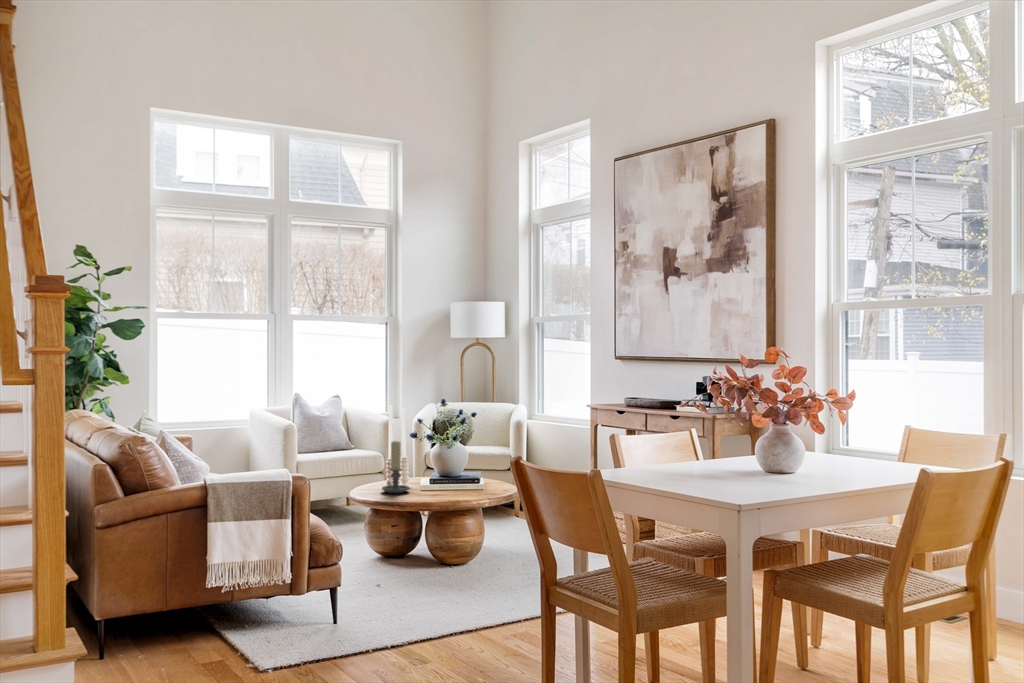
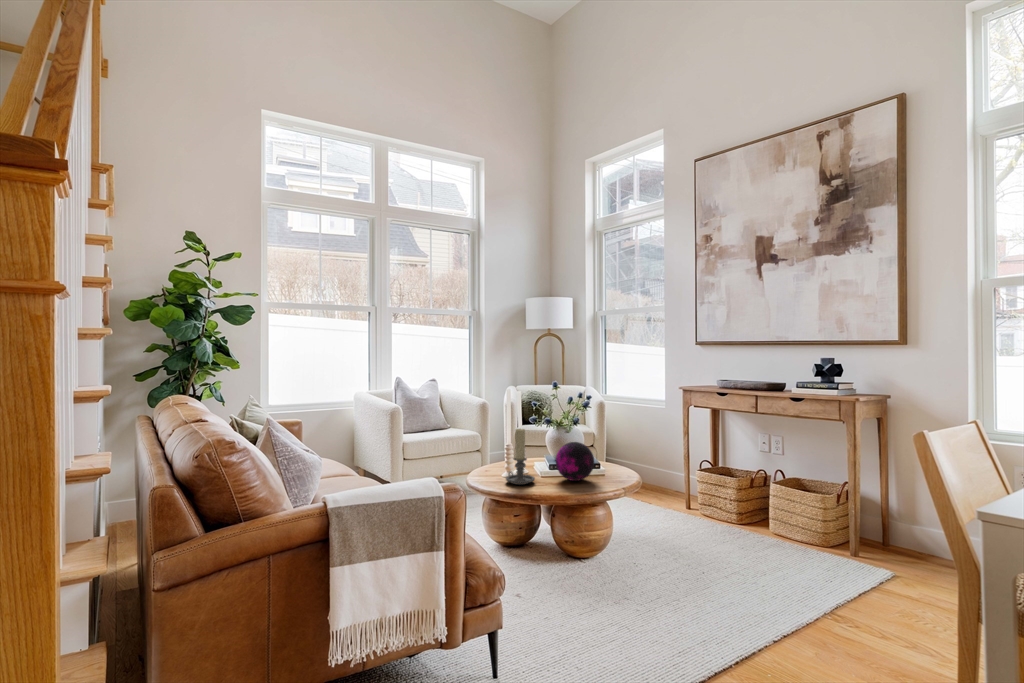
decorative orb: none [430,454,467,491] -> present [556,442,594,481]

